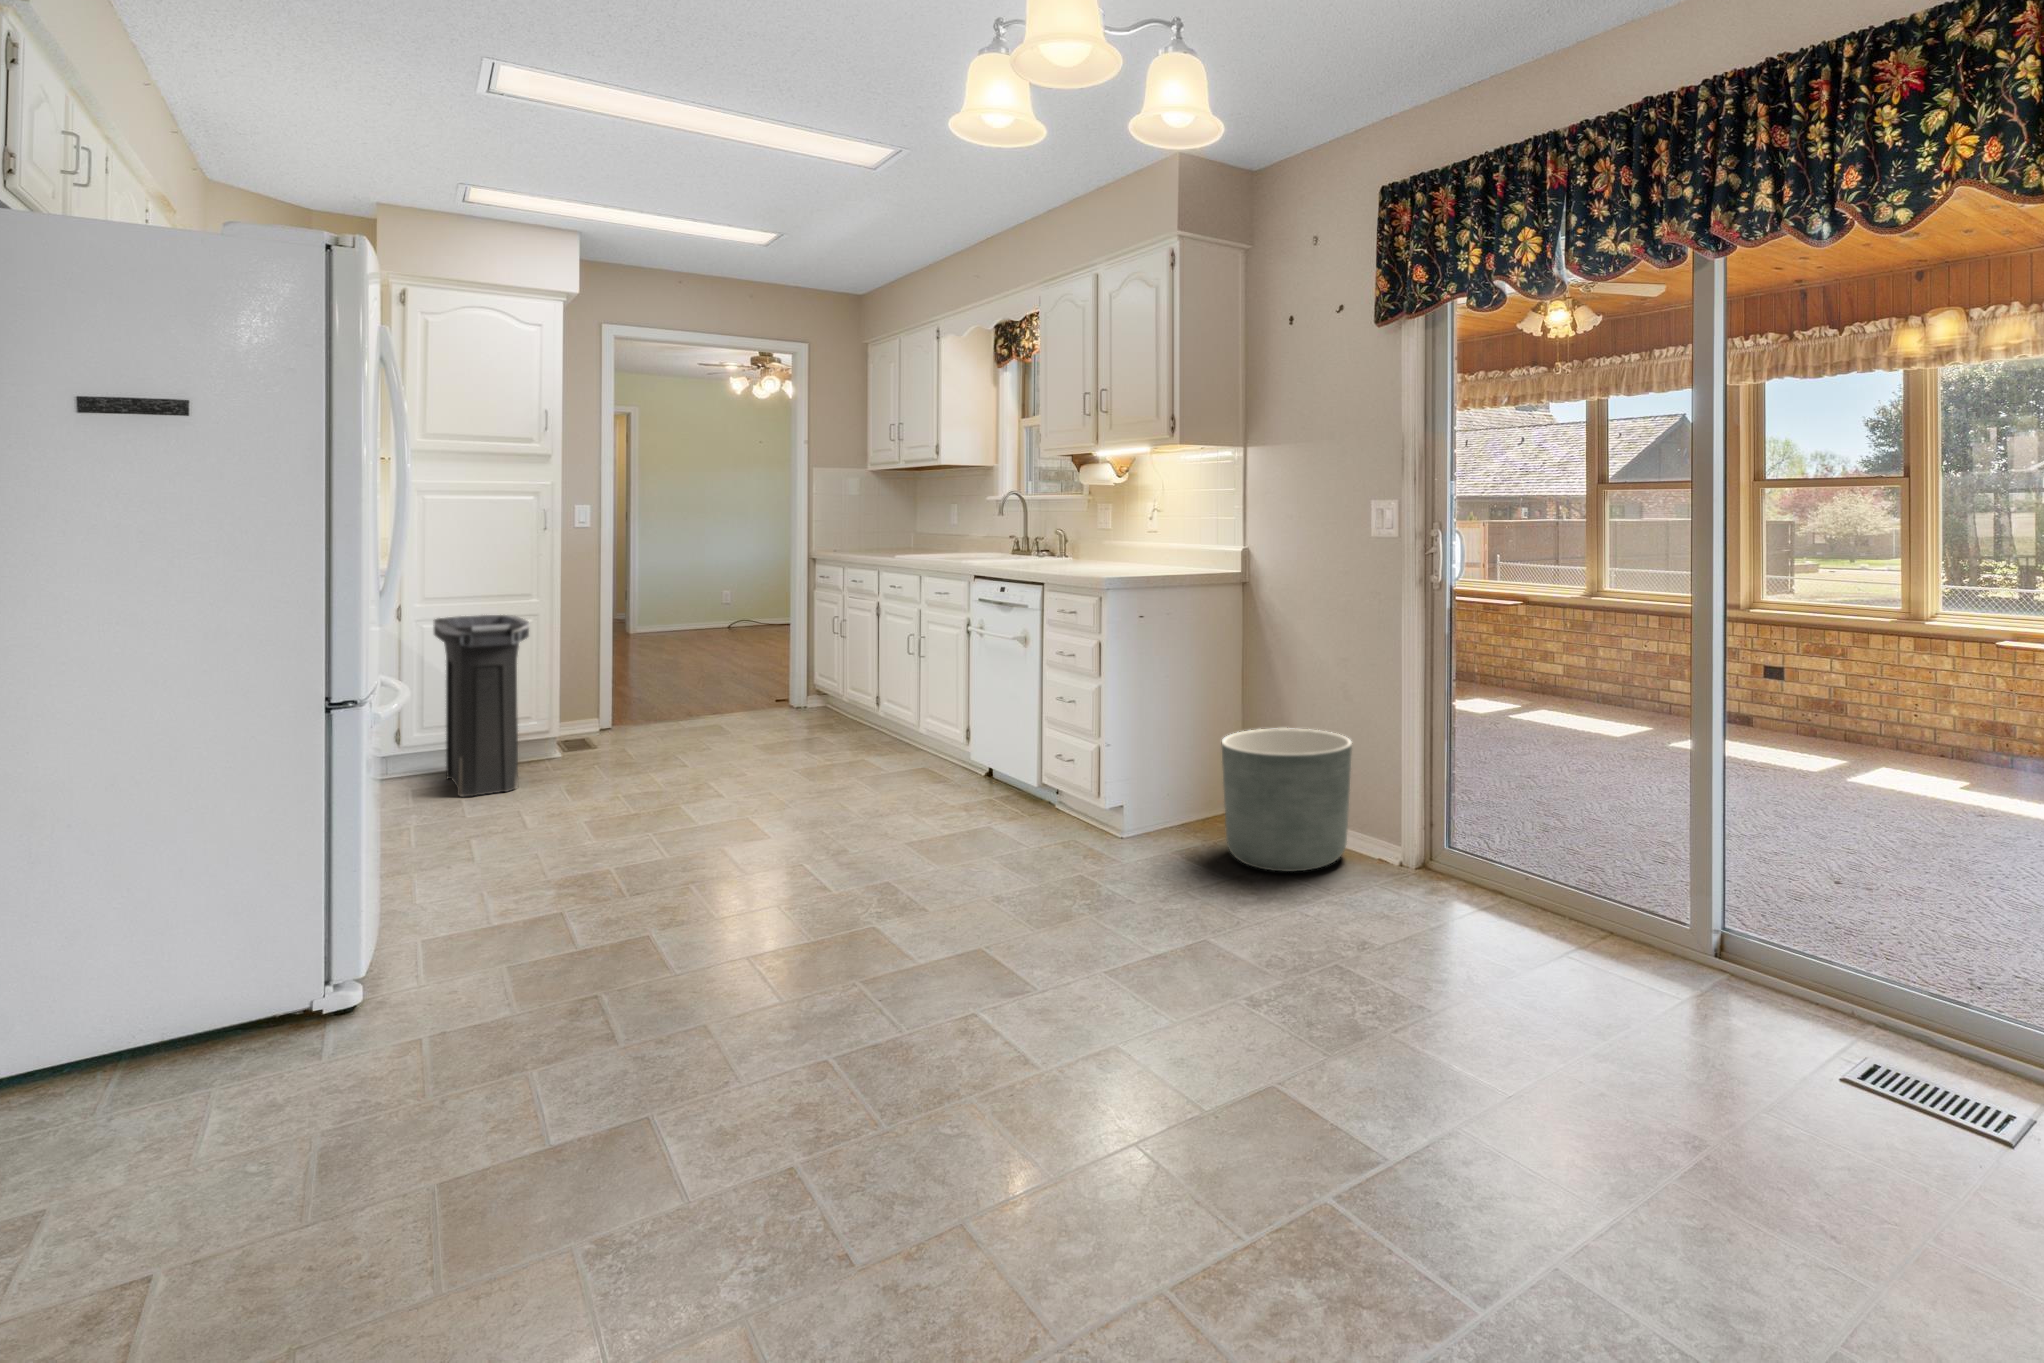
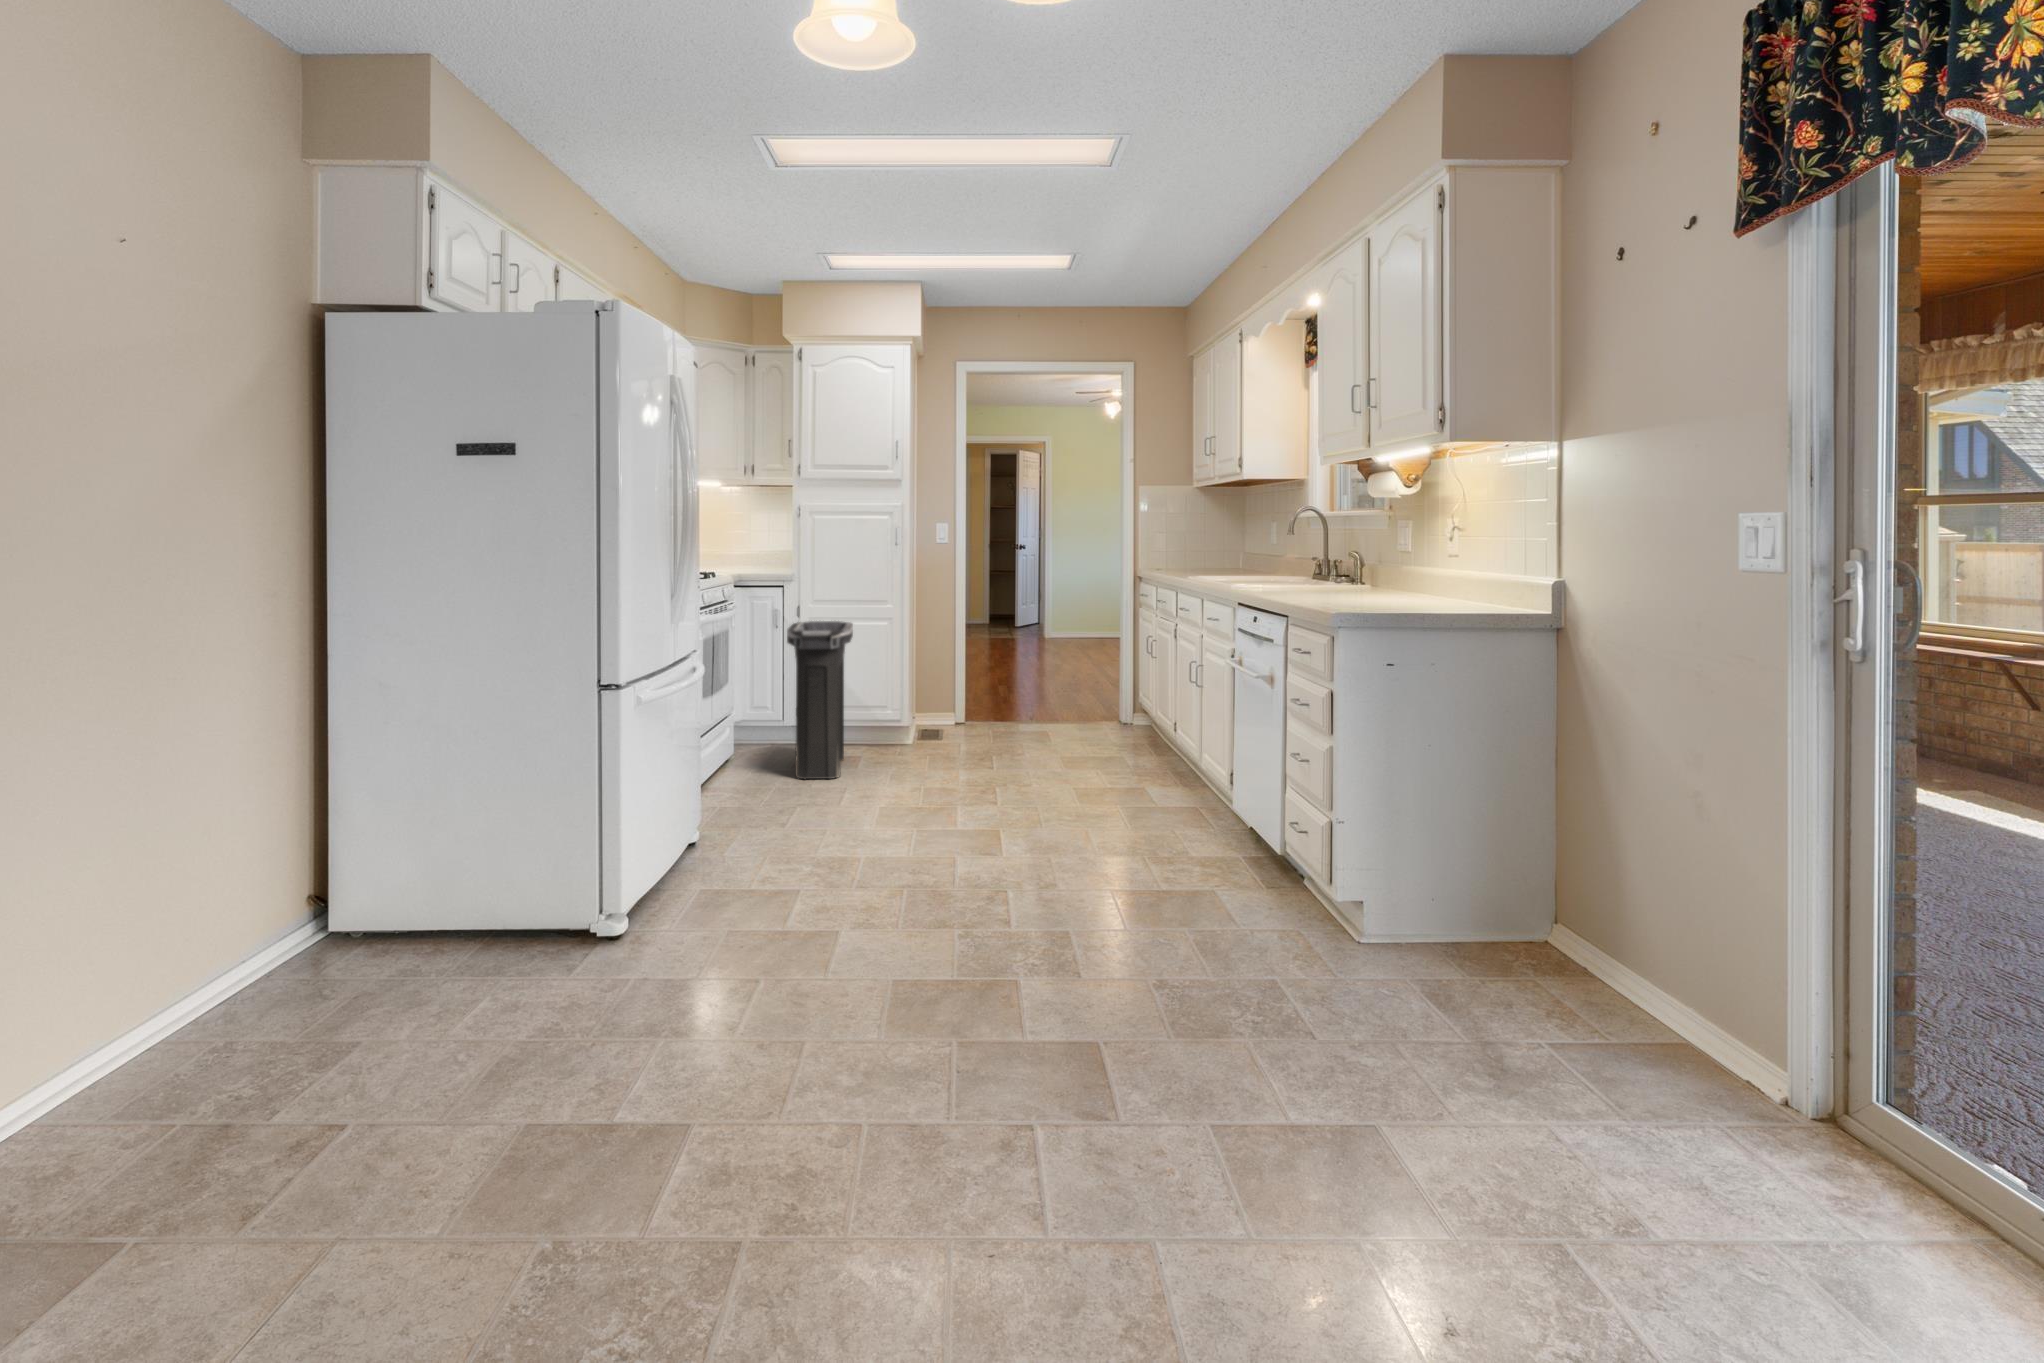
planter: present [1222,728,1352,871] -> none [1472,841,1694,1074]

